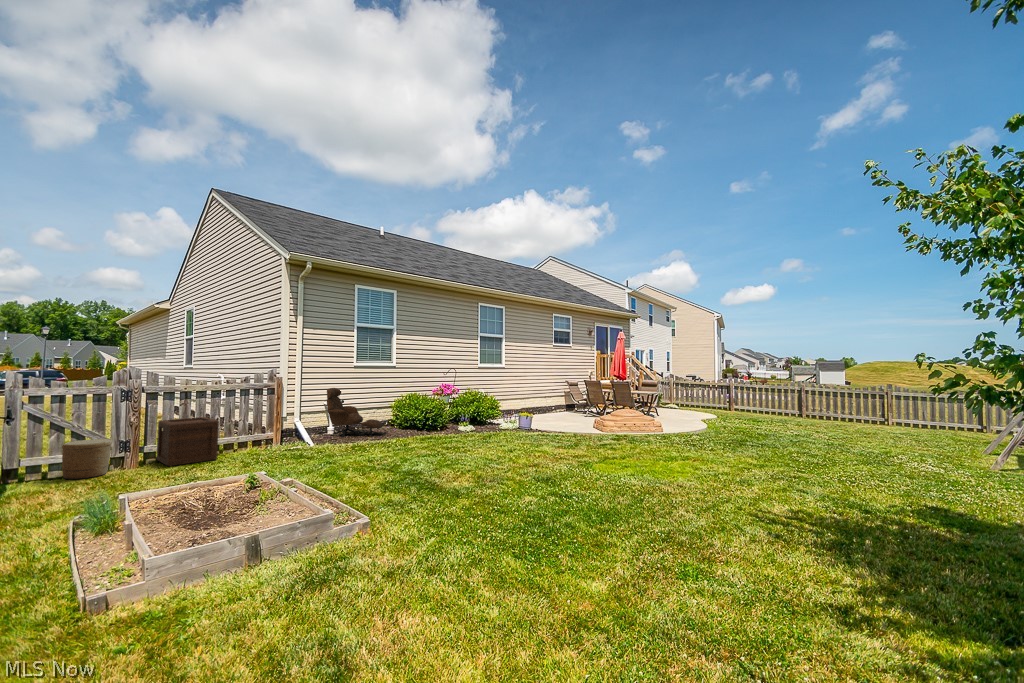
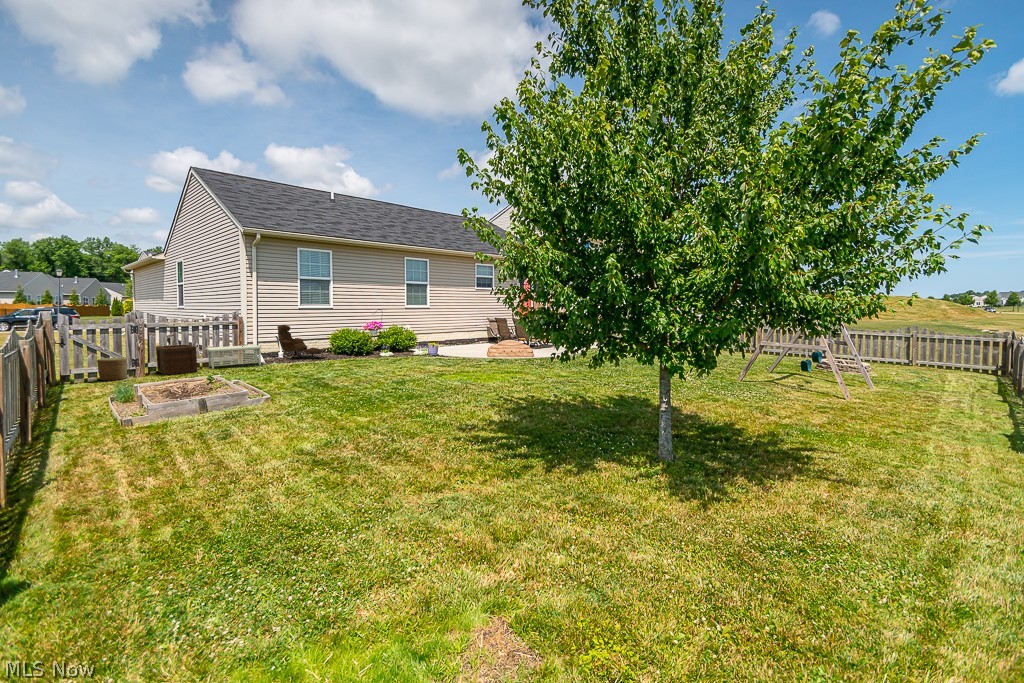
storage bench: none [229,416,309,455] -> present [206,345,261,369]

